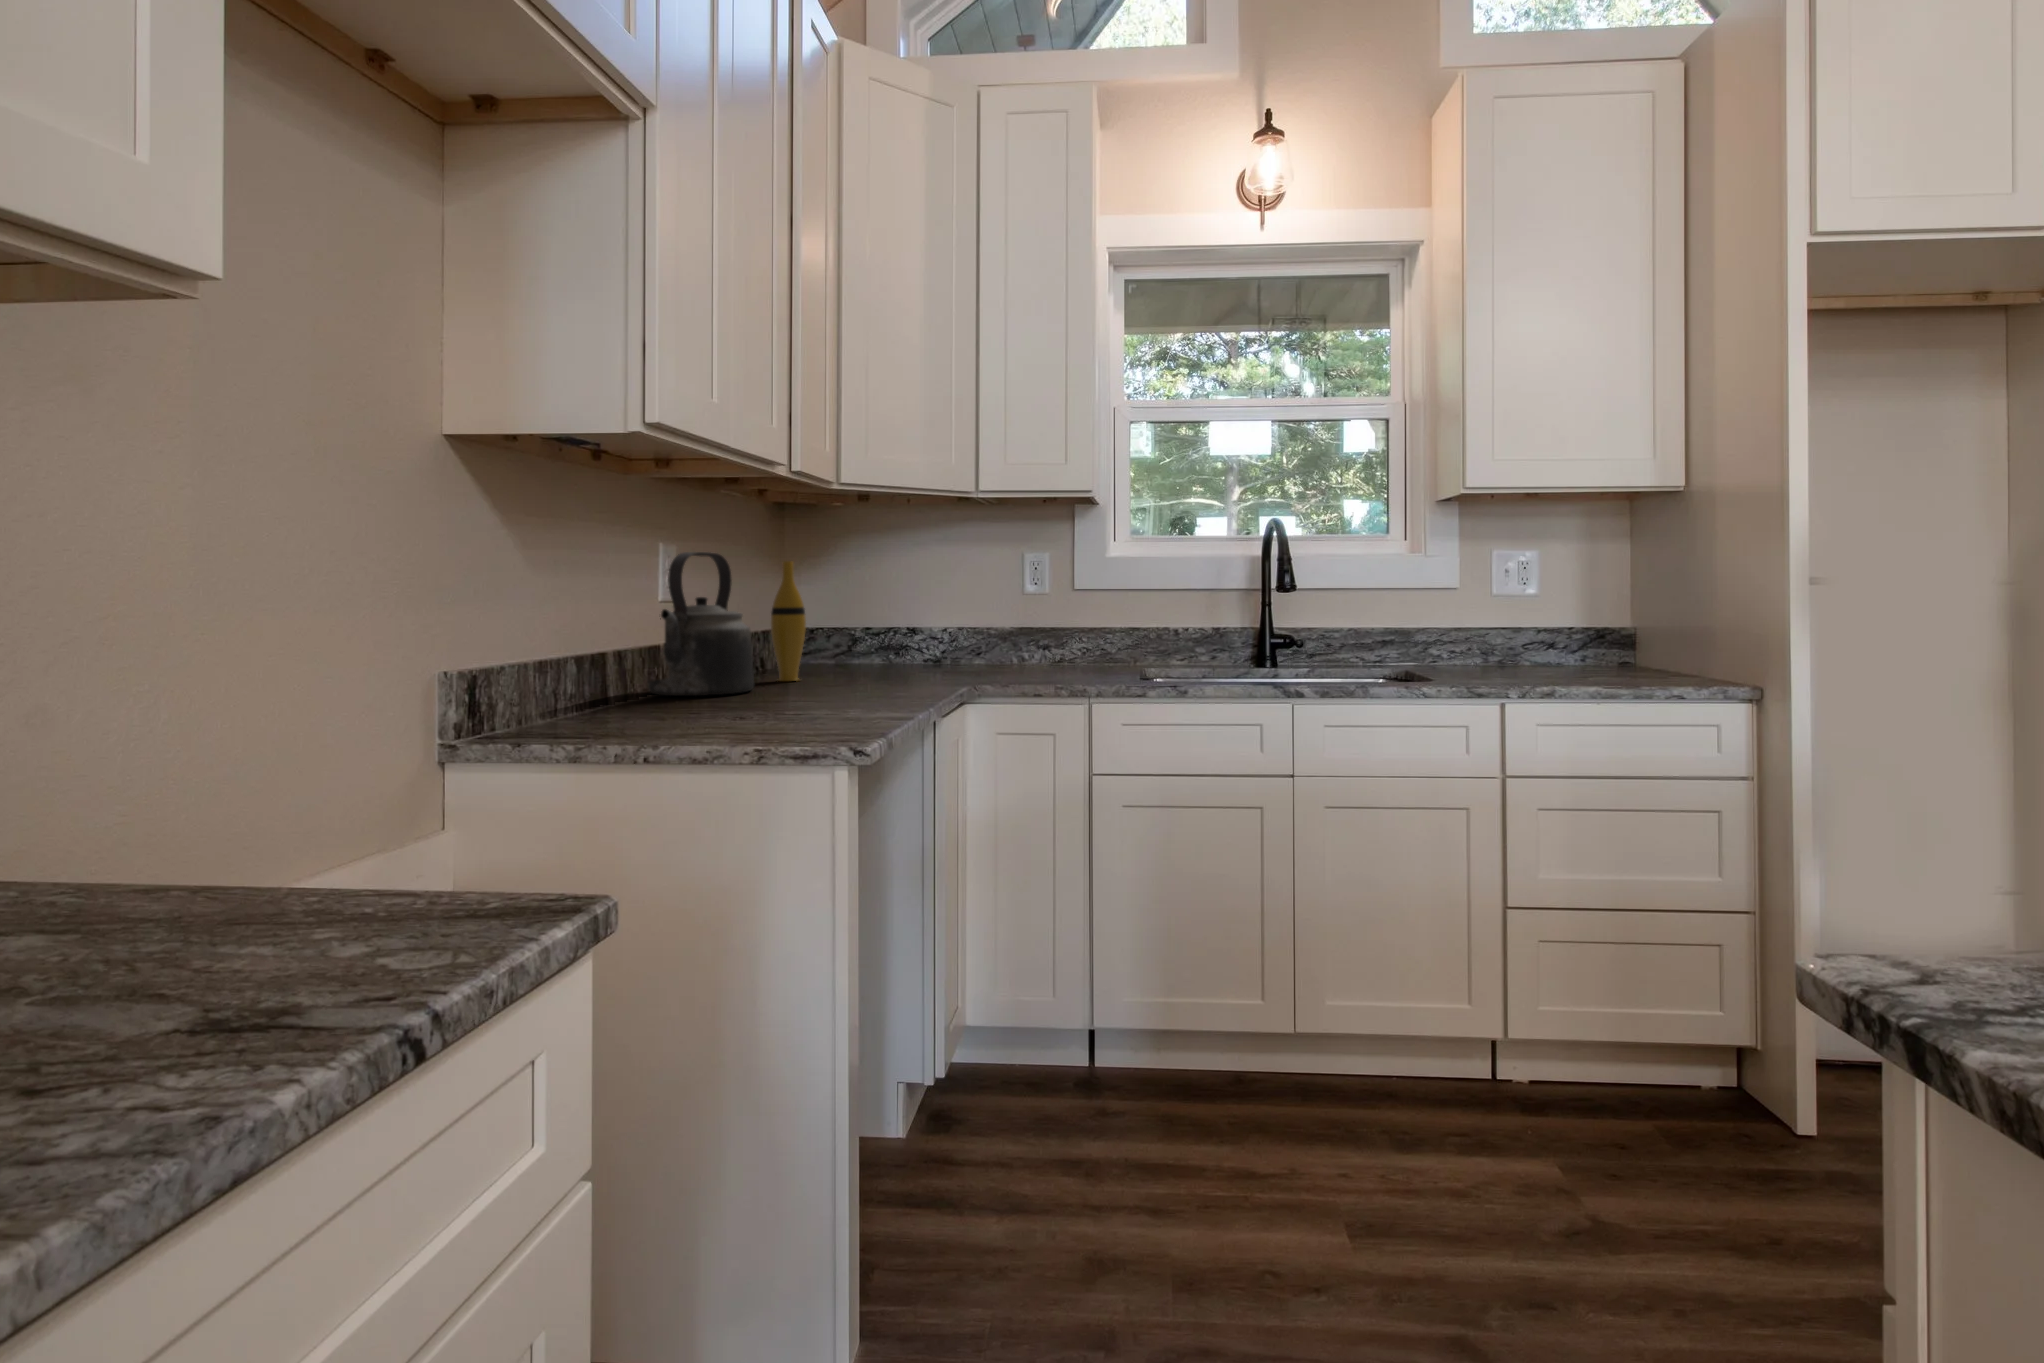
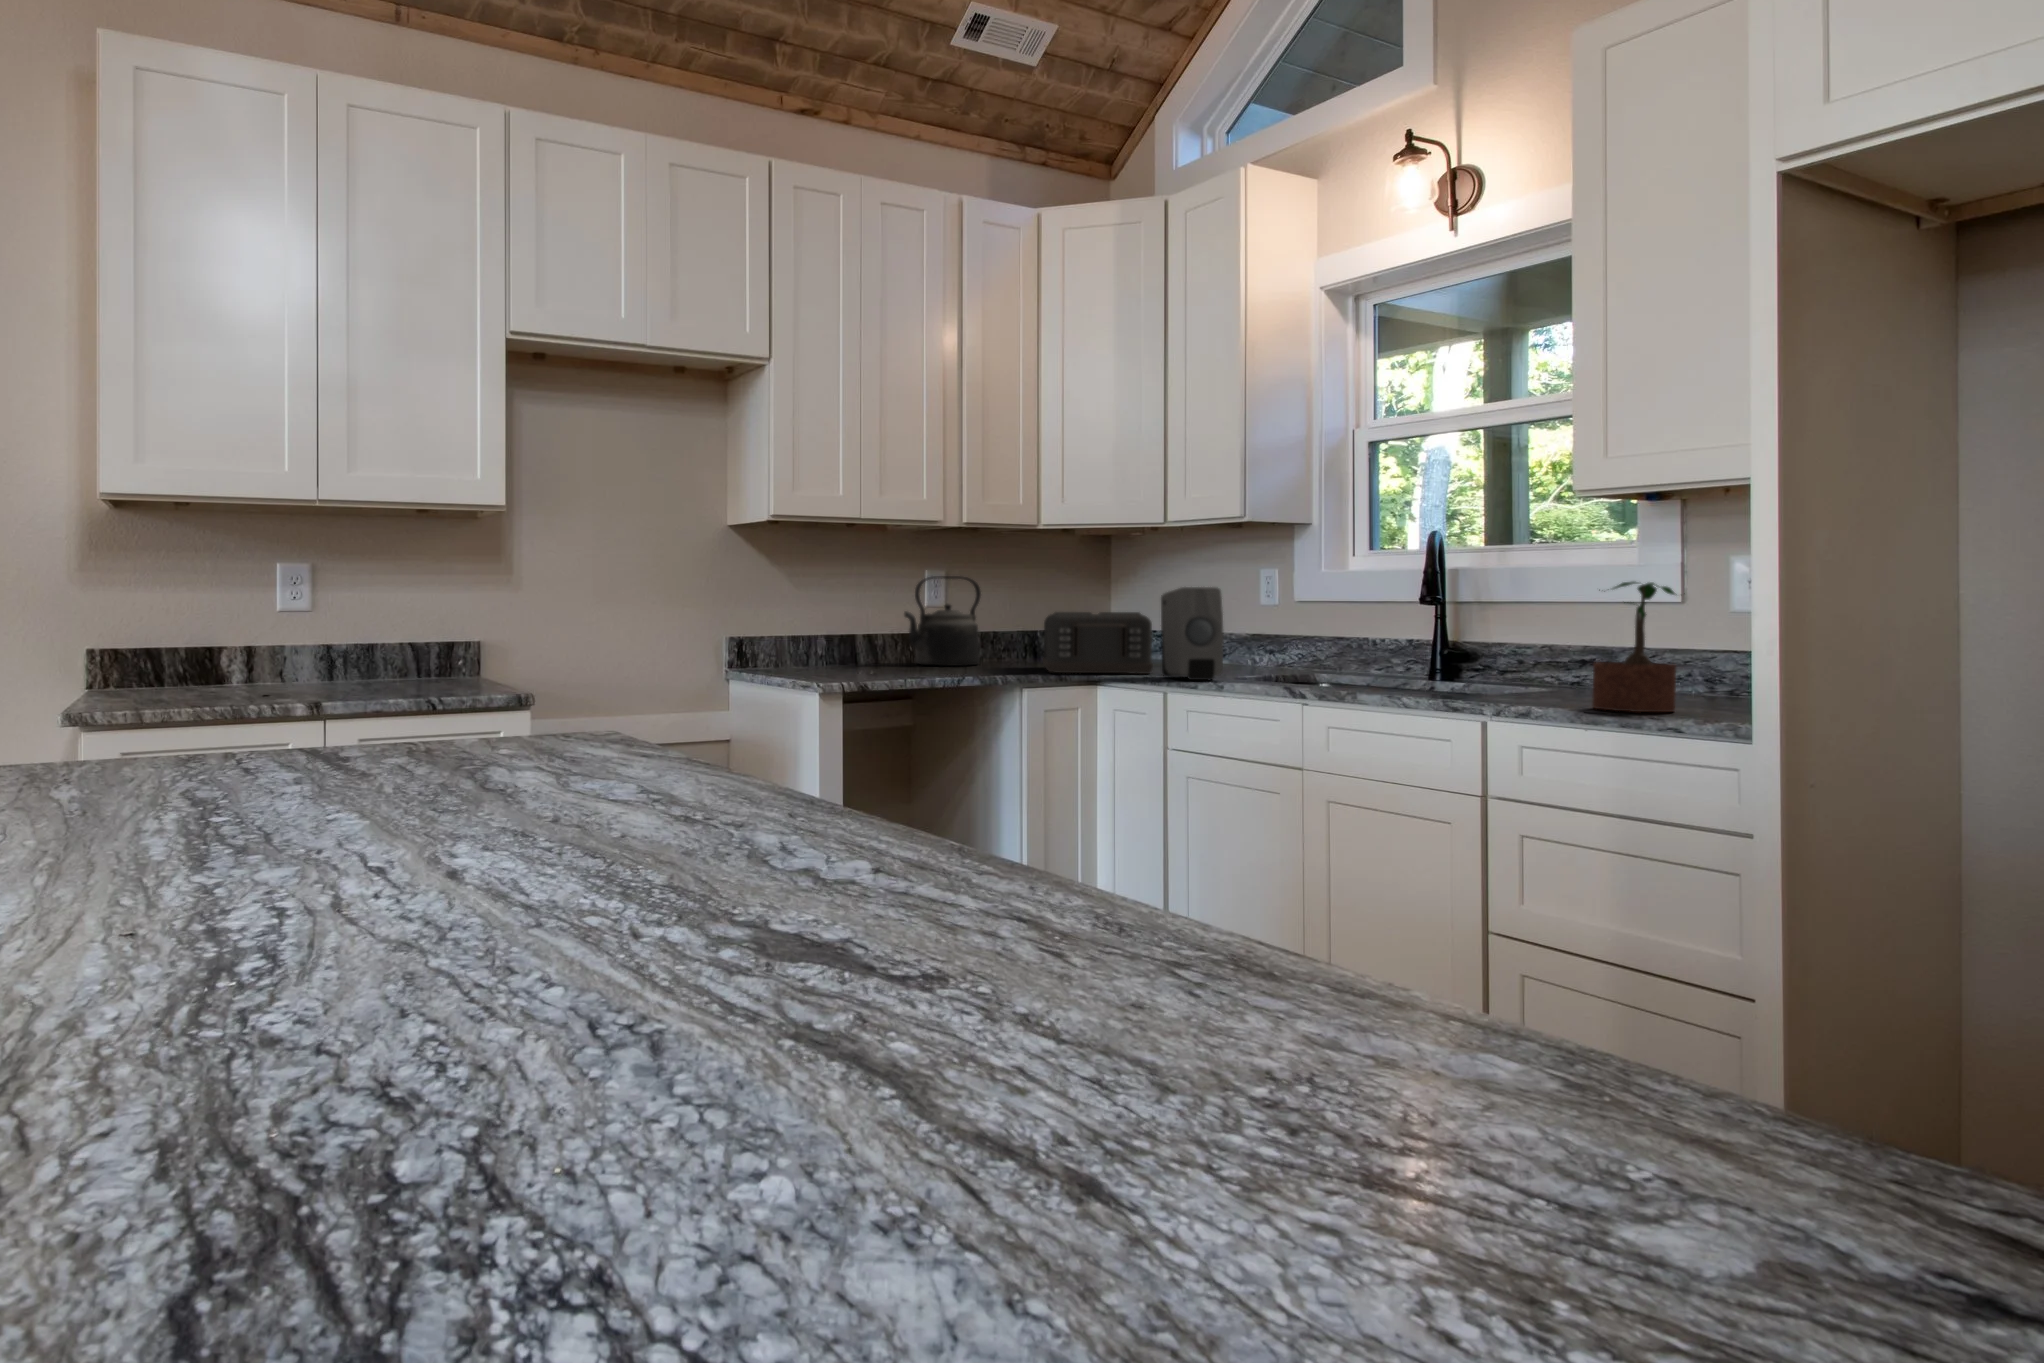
vase: present [771,561,806,681] -> none [1016,581,1039,663]
potted plant: none [1555,571,1621,684] -> present [1592,582,1676,712]
soap dispenser: none [1077,573,1170,686] -> present [1161,587,1223,680]
toaster: none [857,604,1047,691] -> present [1043,612,1153,674]

